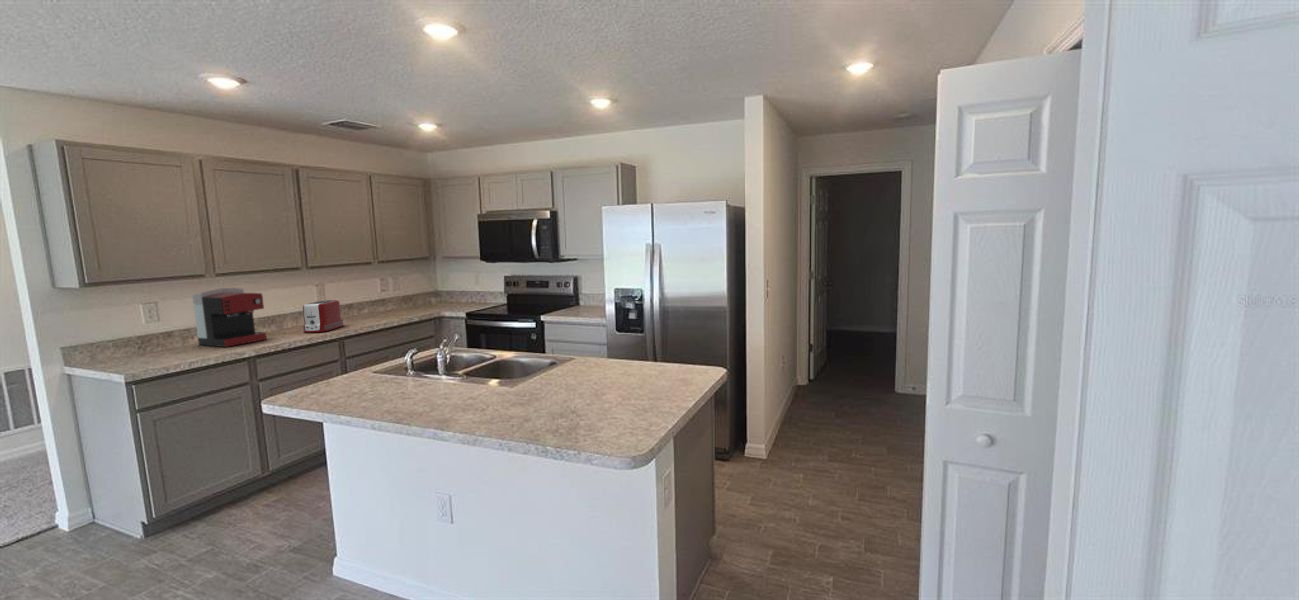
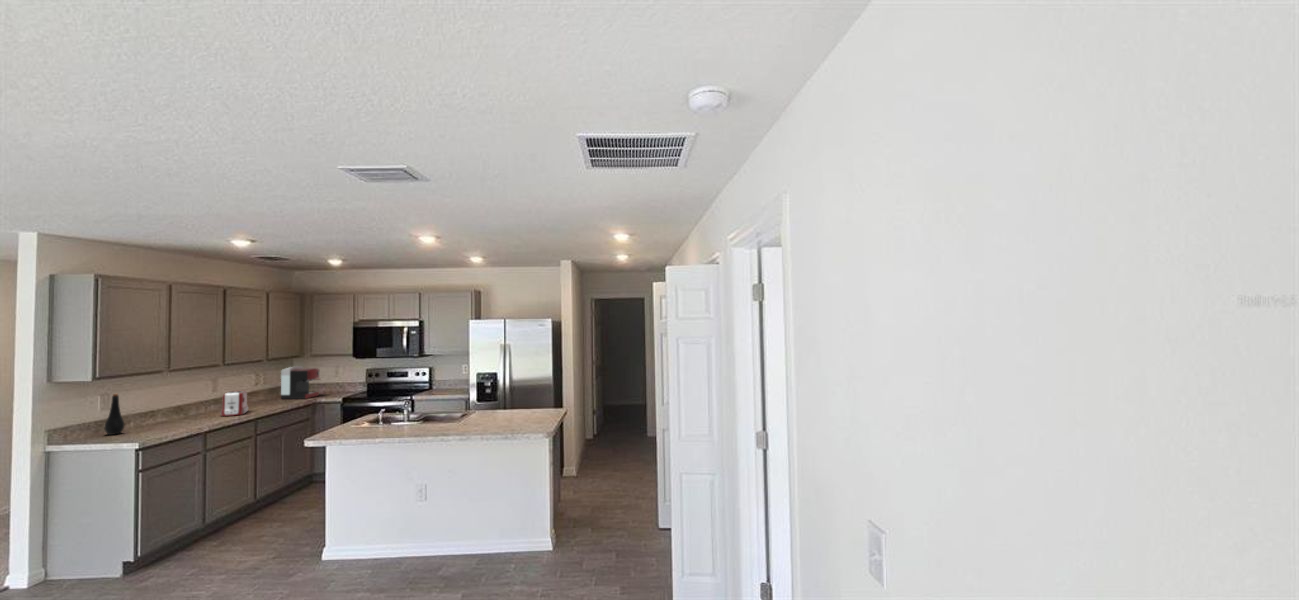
coffee maker: present [193,288,266,347] -> present [281,366,319,399]
bottle: none [142,303,166,354] -> present [105,394,124,435]

